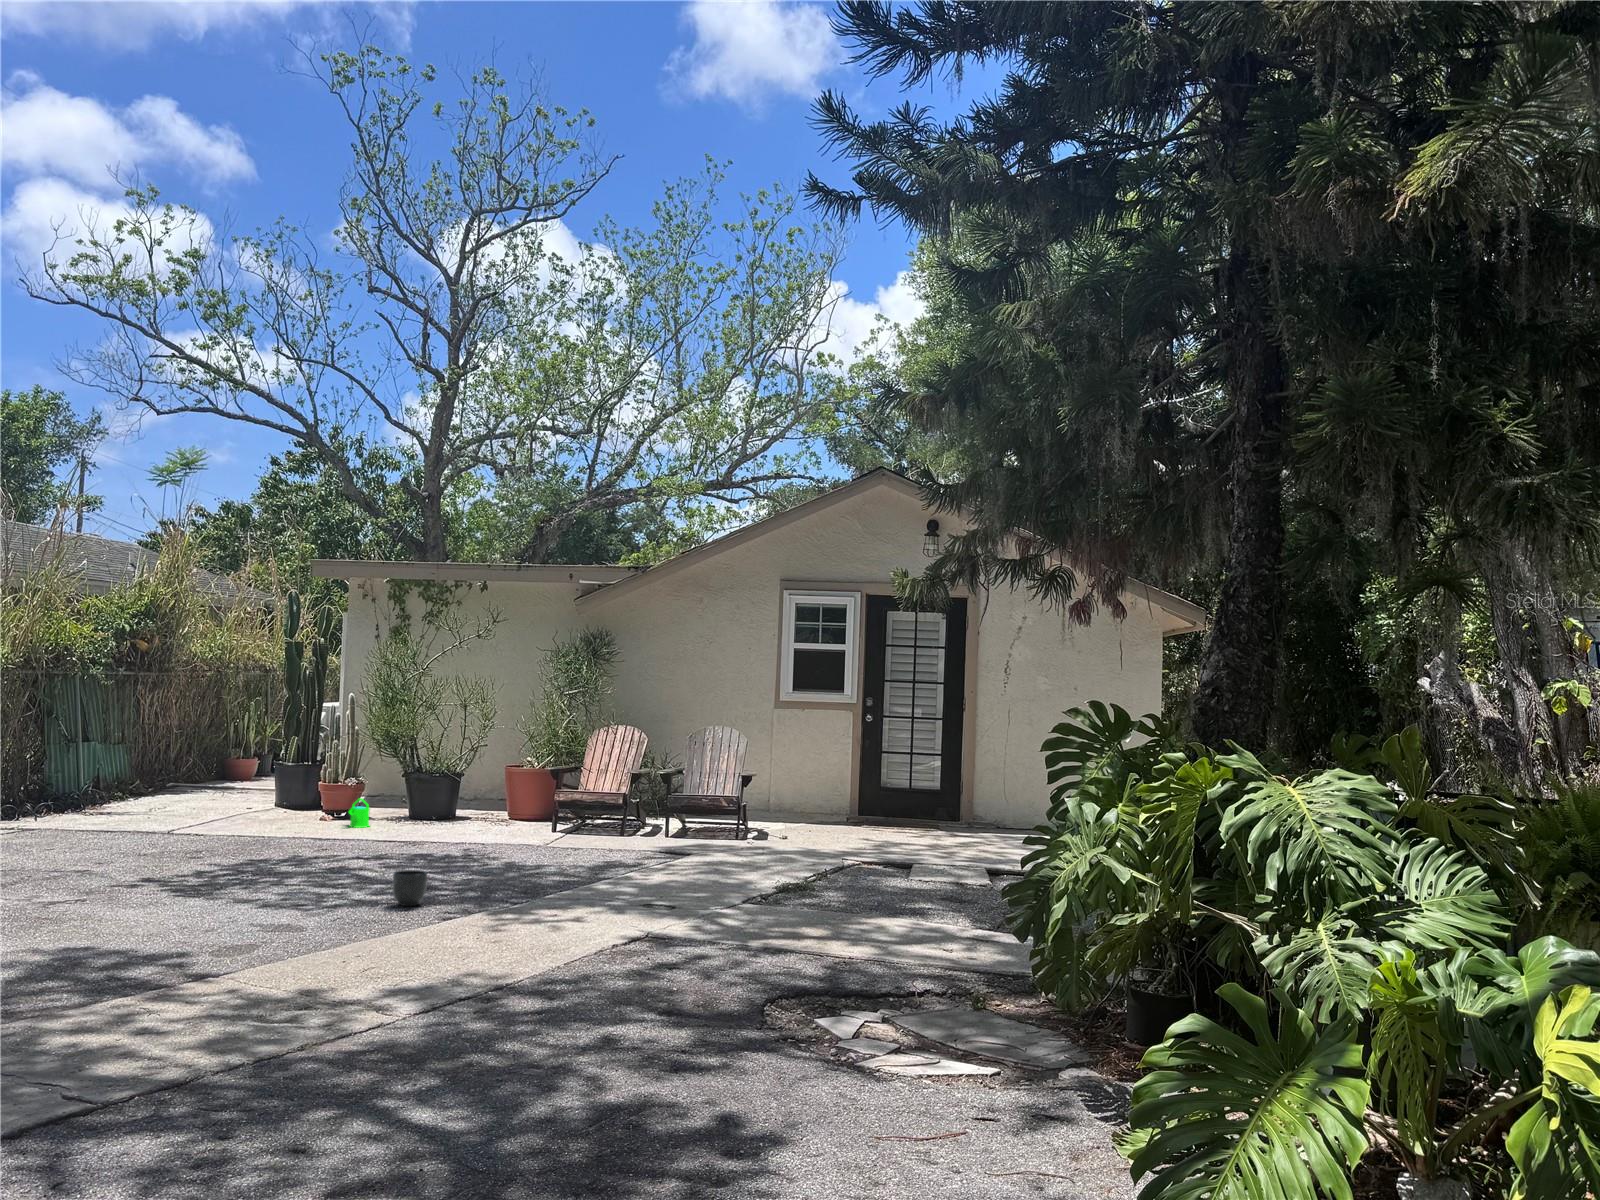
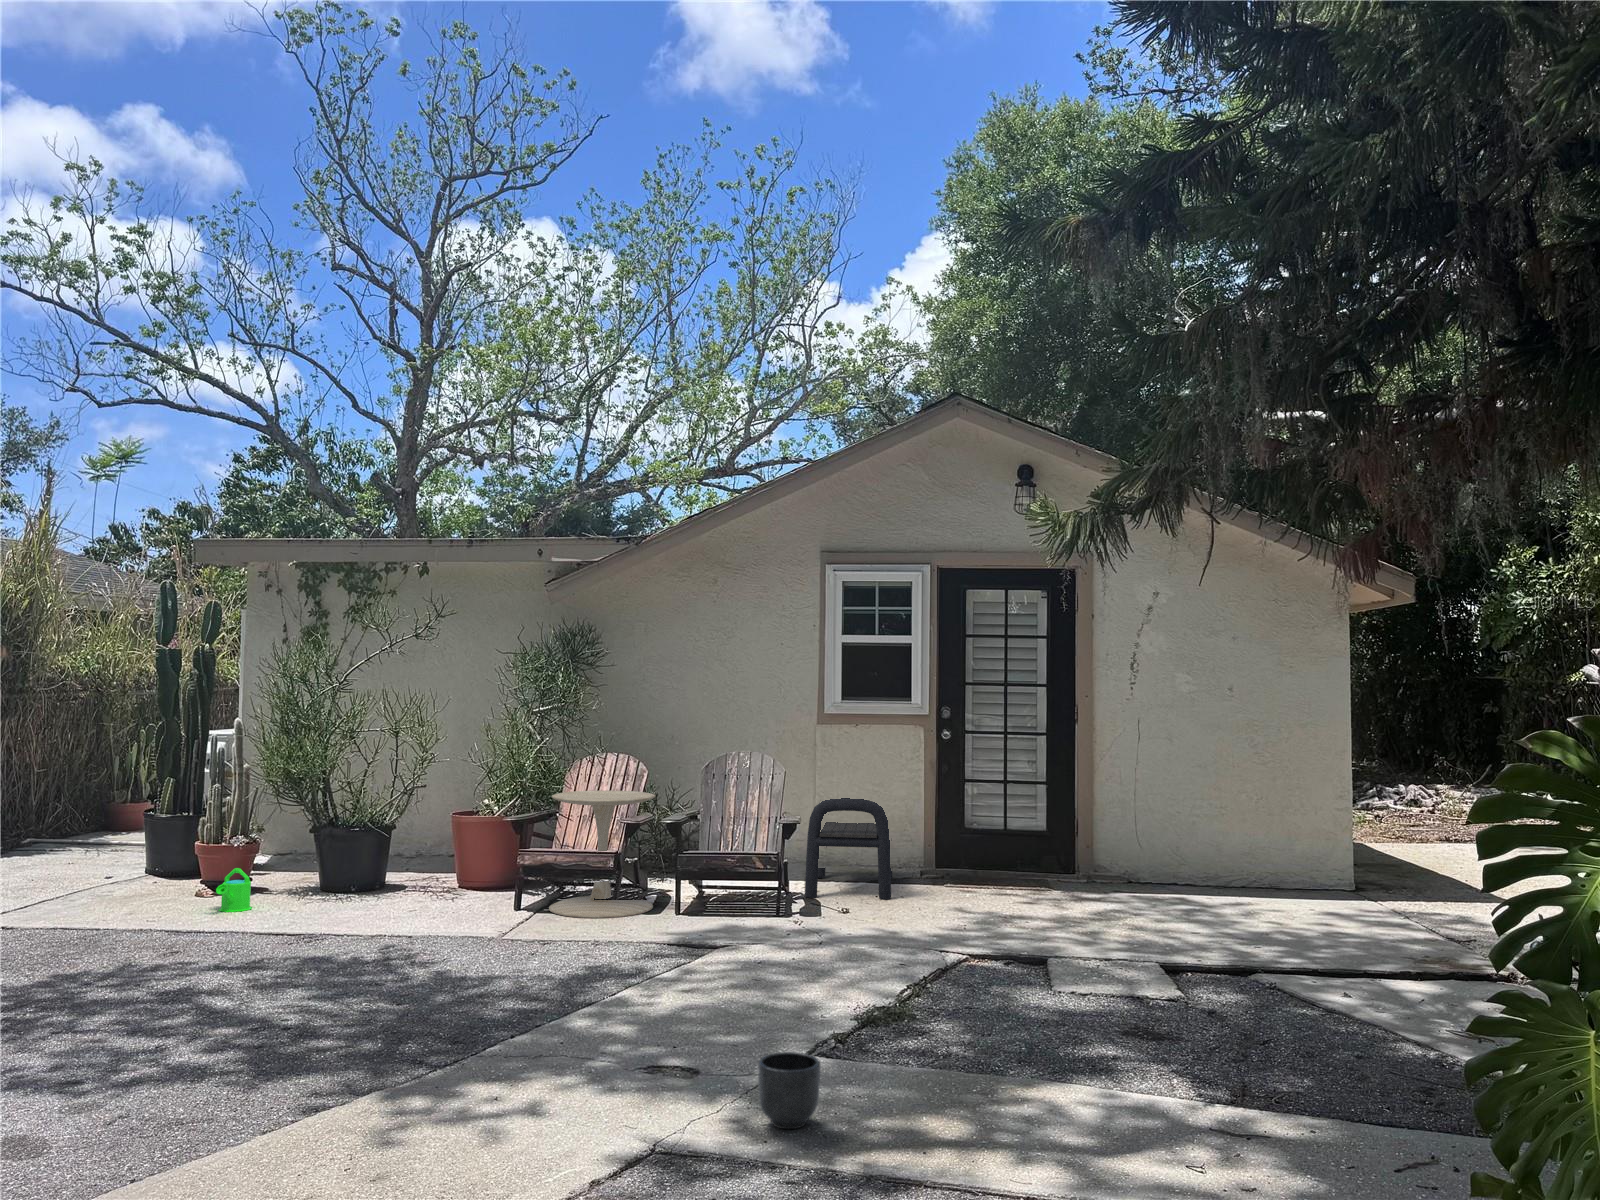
pedestal table: none [577,751,653,837] -> present [549,790,655,918]
bench: none [758,756,827,834] -> present [805,798,892,900]
planter: present [393,870,427,906] -> present [758,1052,820,1129]

